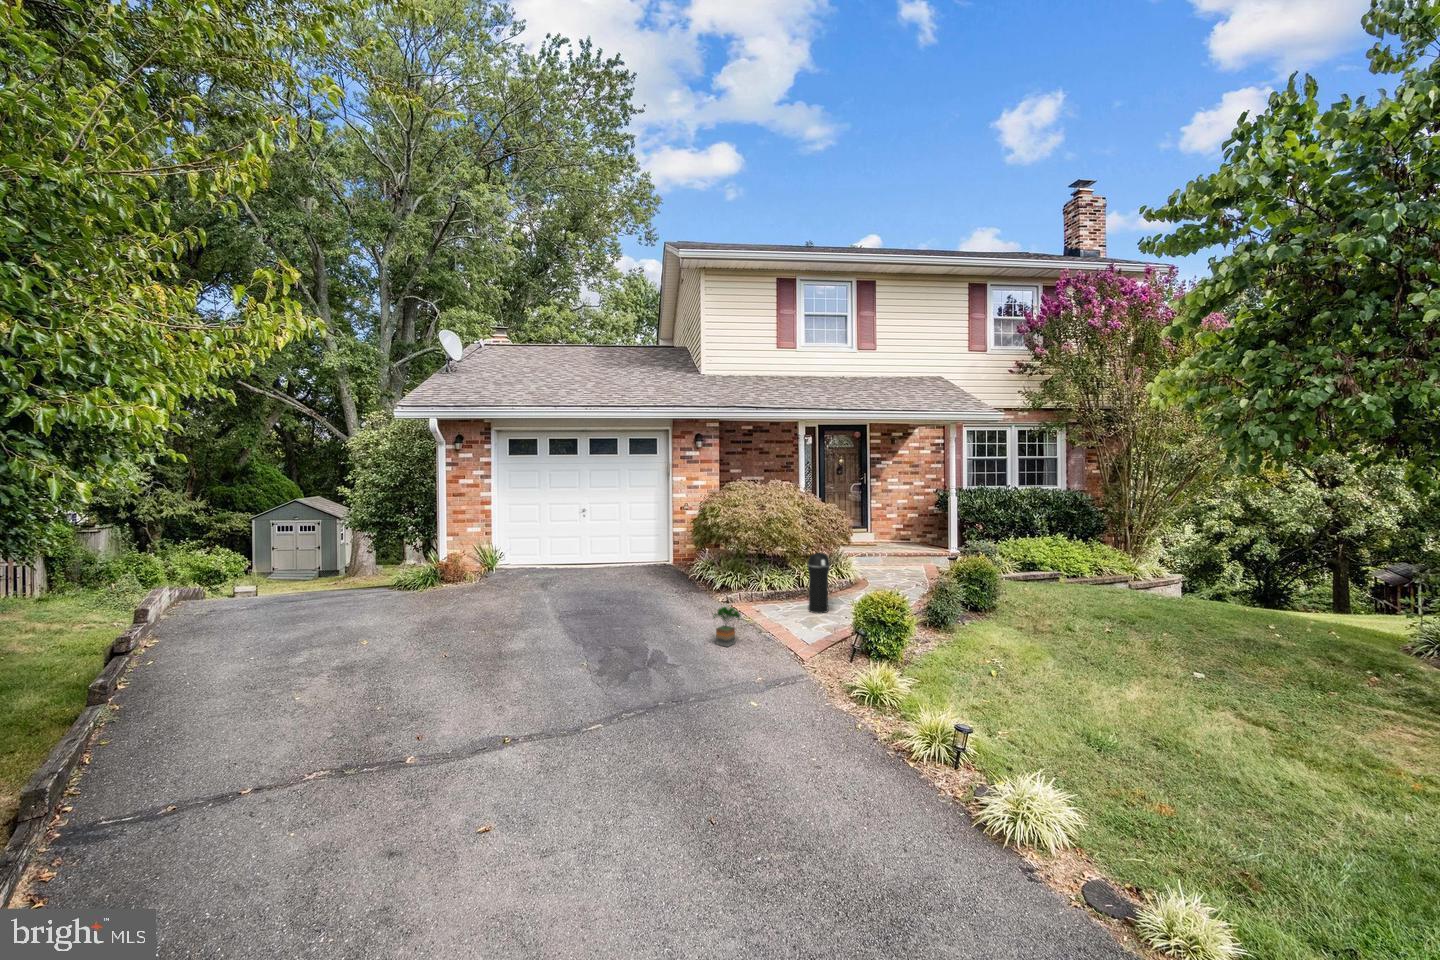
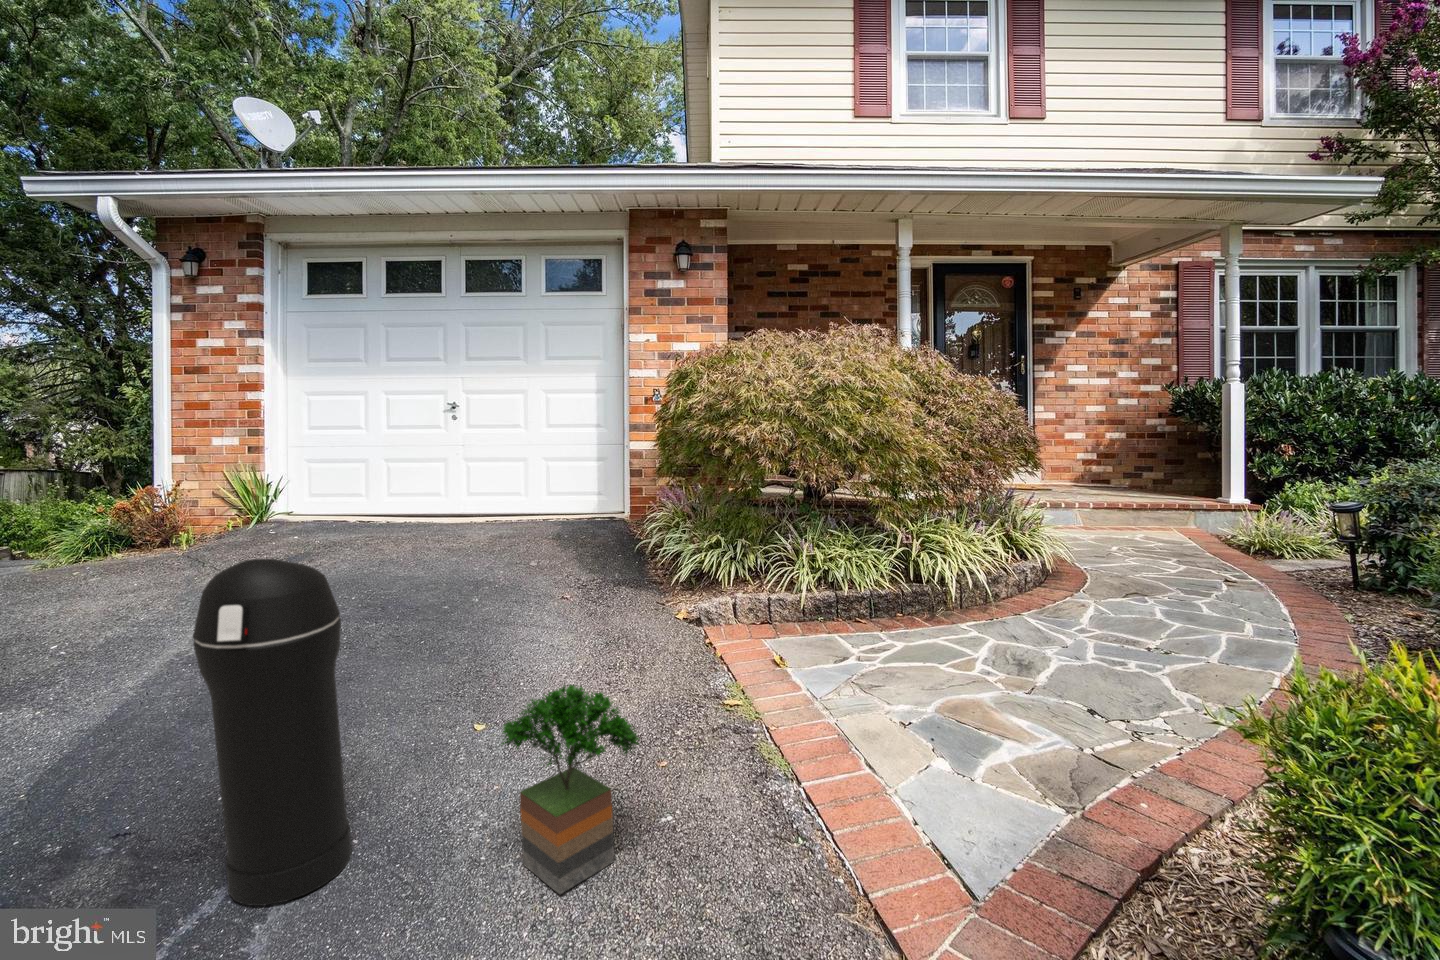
trash can: present [808,552,830,613] -> present [193,559,352,905]

